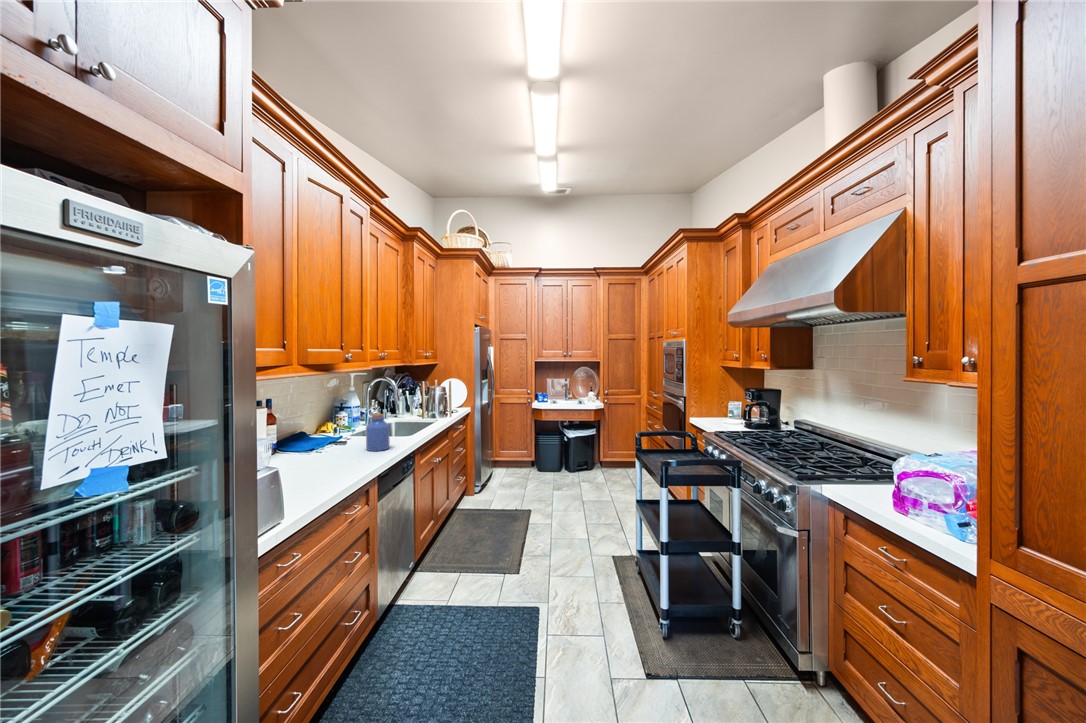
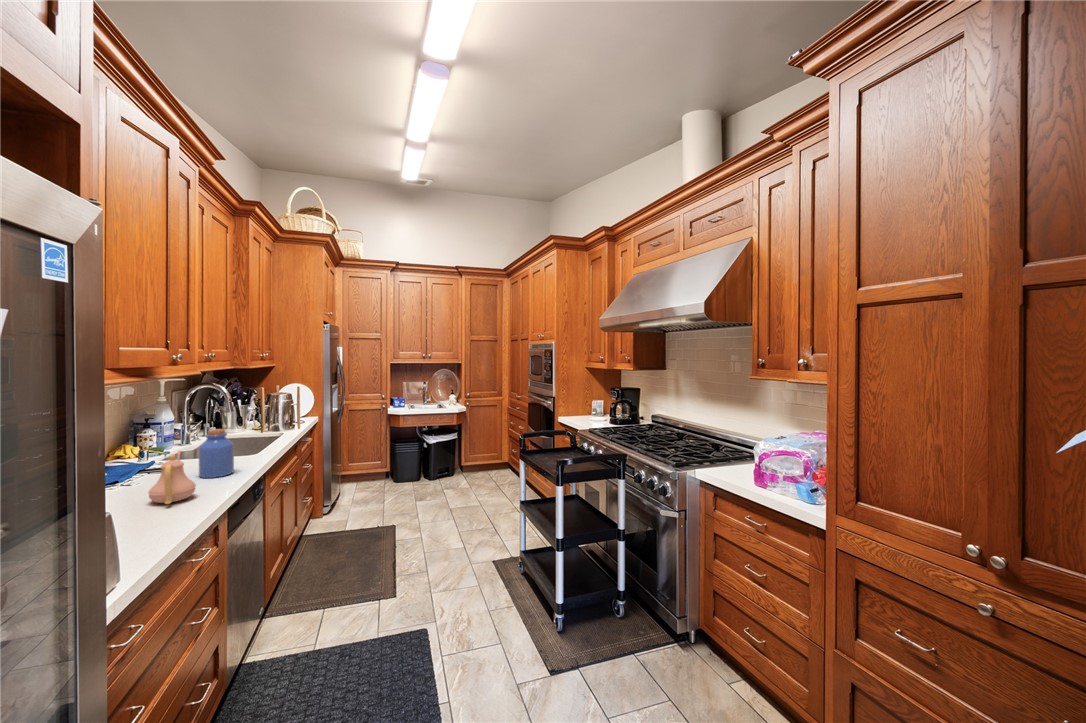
teapot: none [327,428,357,468] -> present [148,451,196,504]

